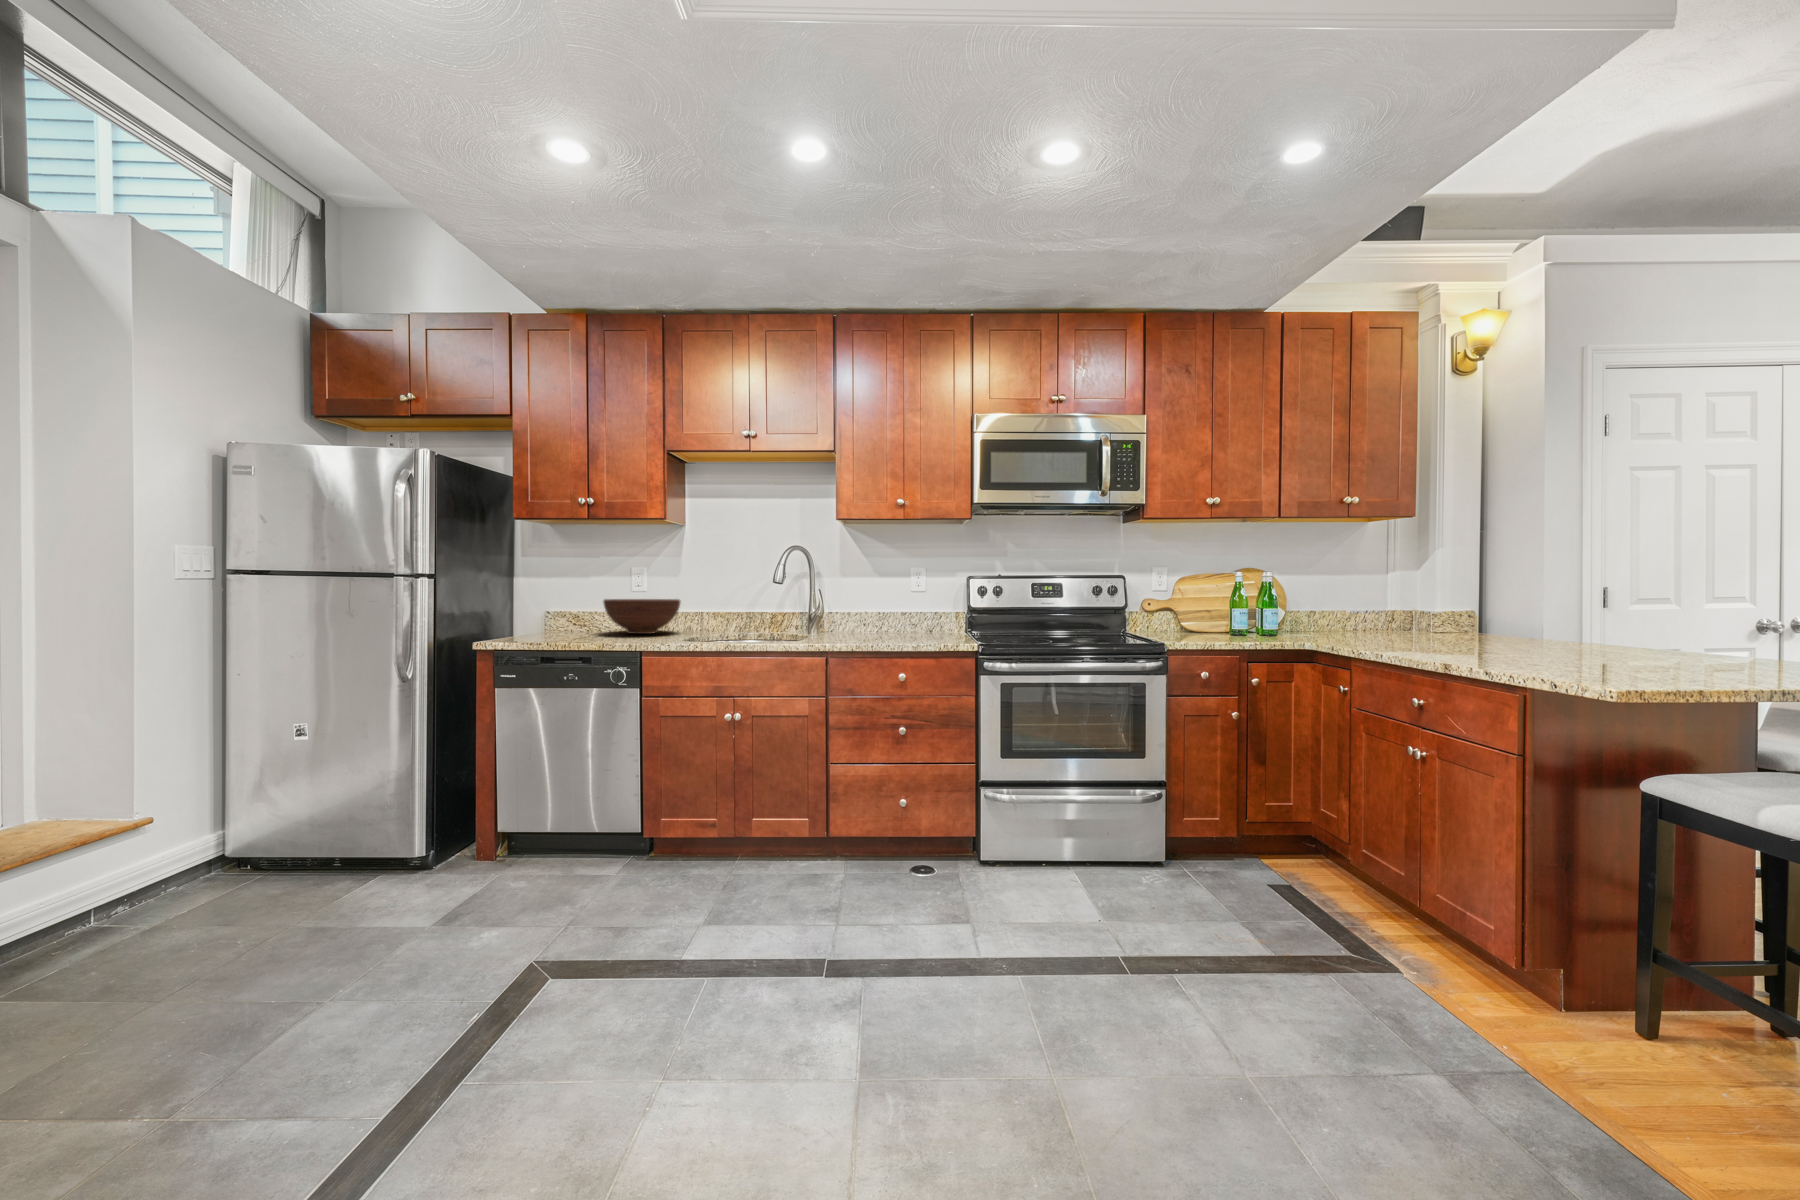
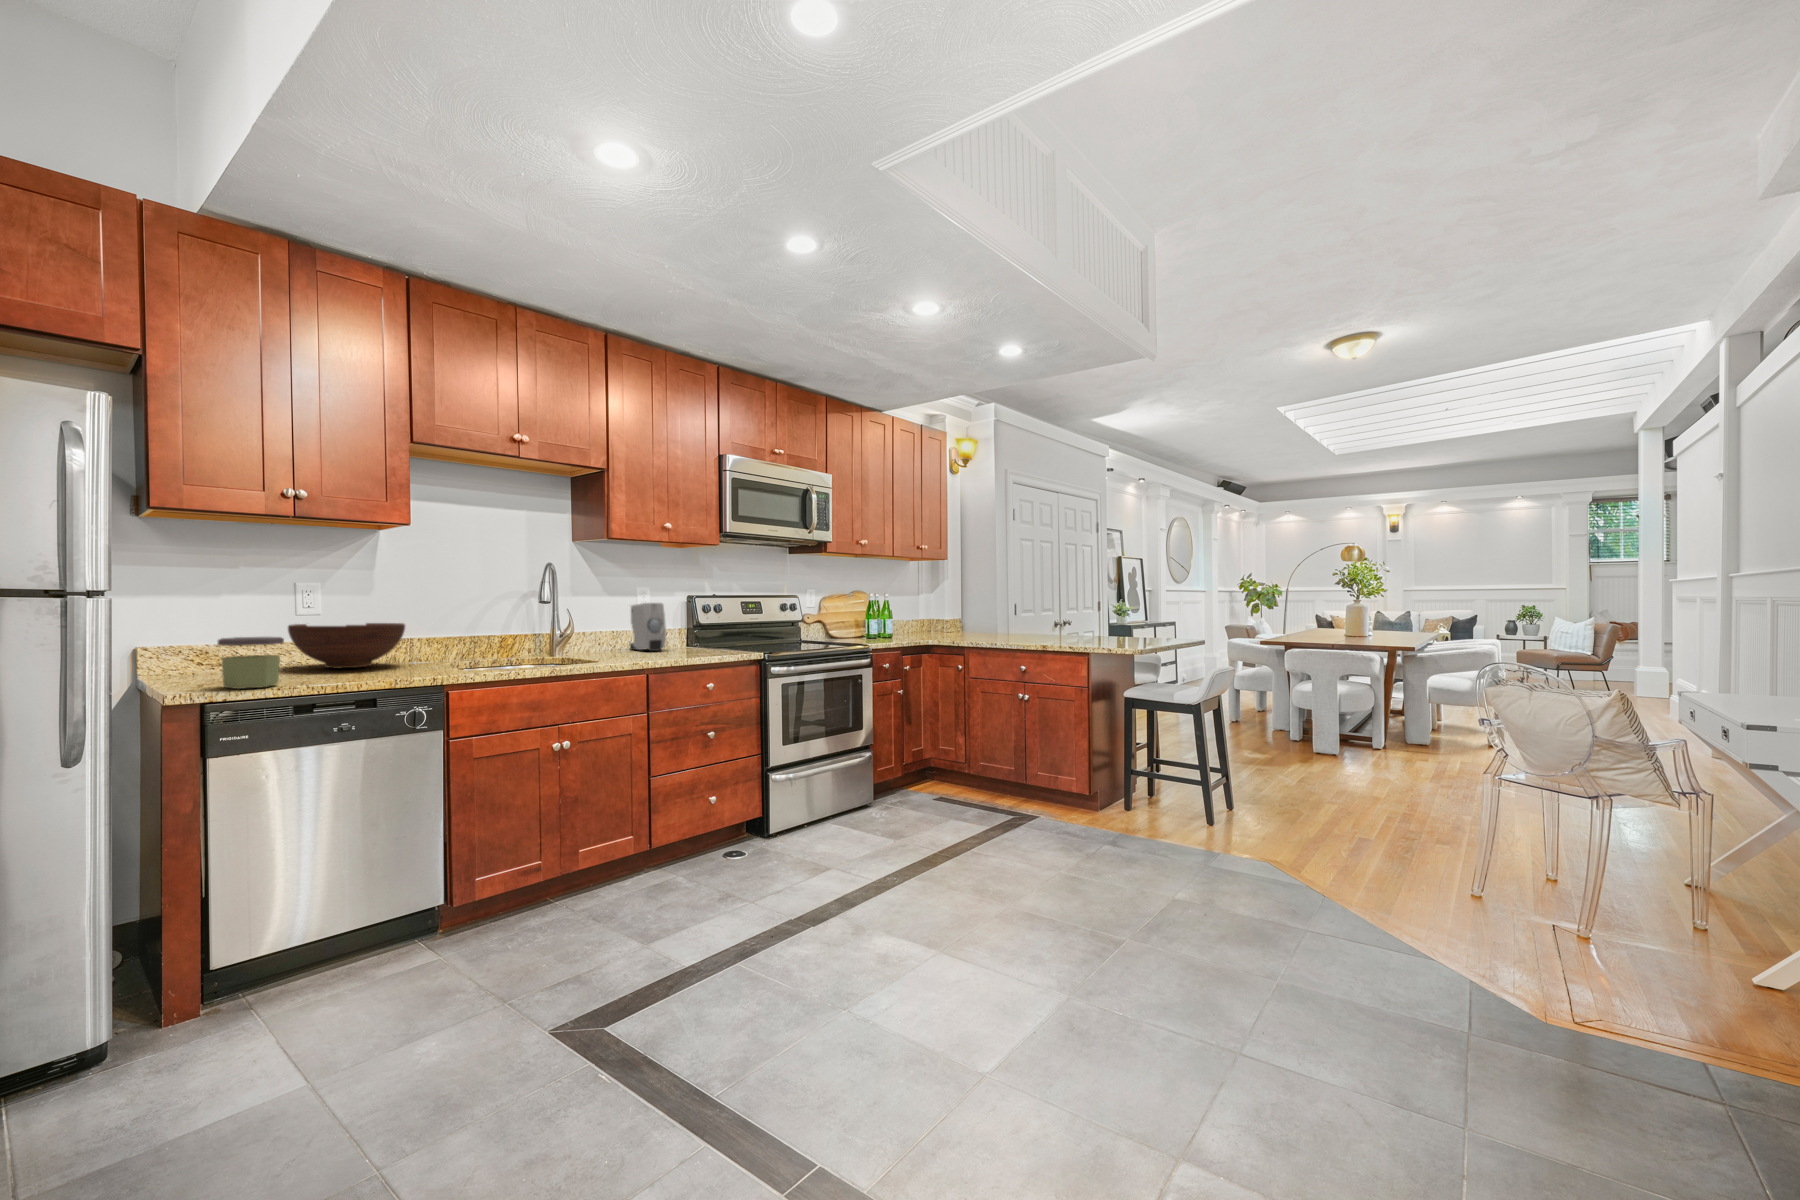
soap dispenser: none [900,583,924,635] -> present [630,603,666,651]
jar: none [520,606,554,642] -> present [218,637,284,689]

